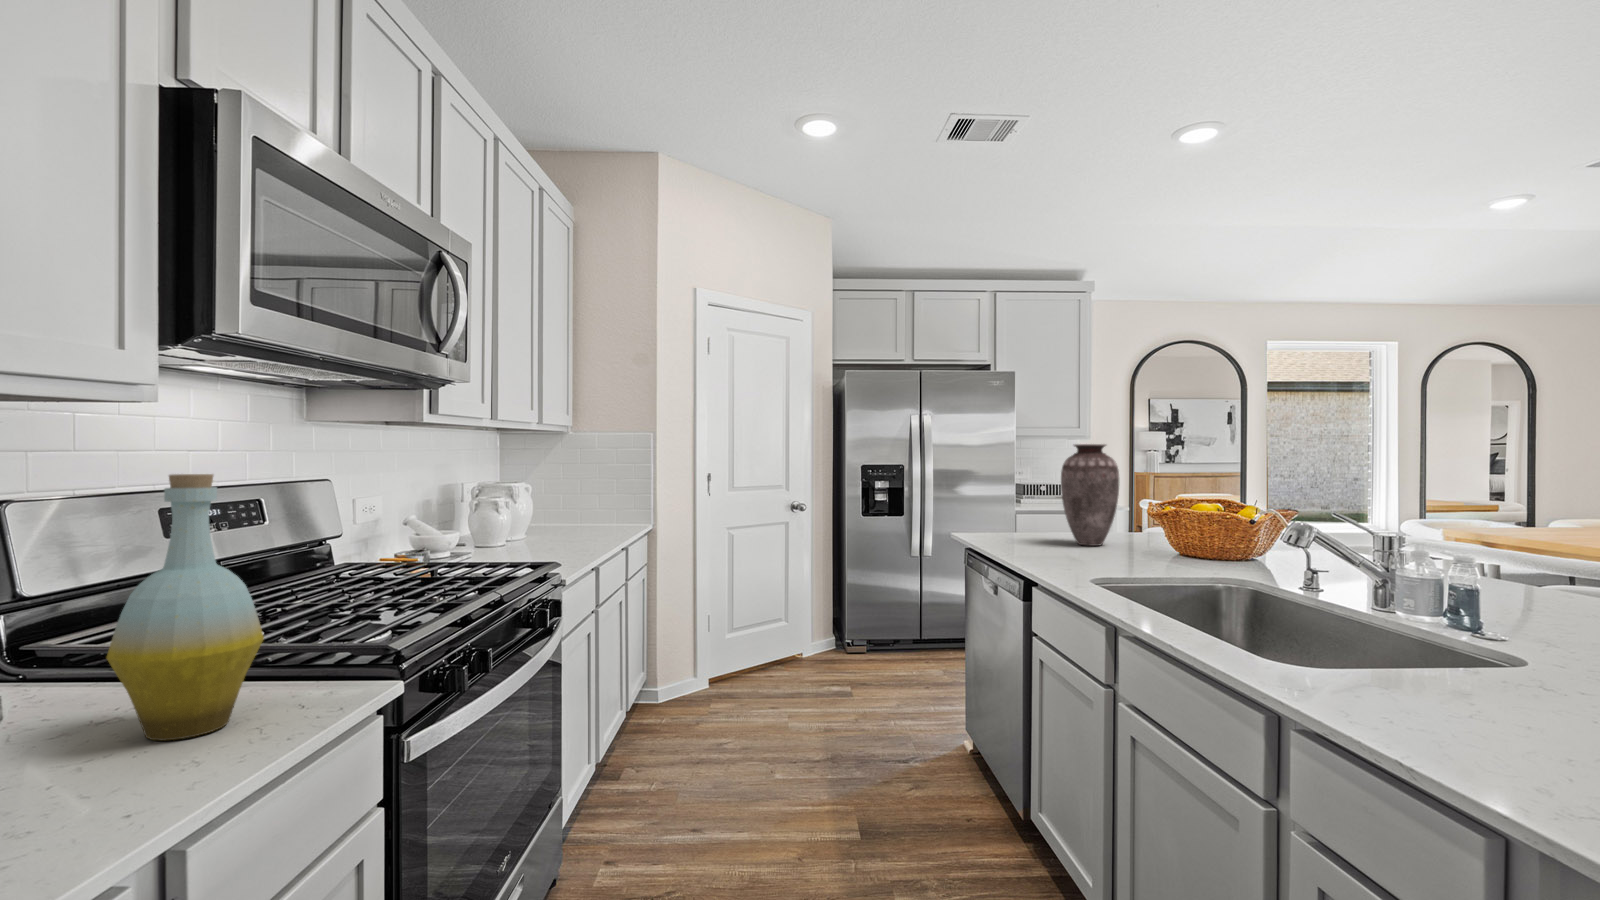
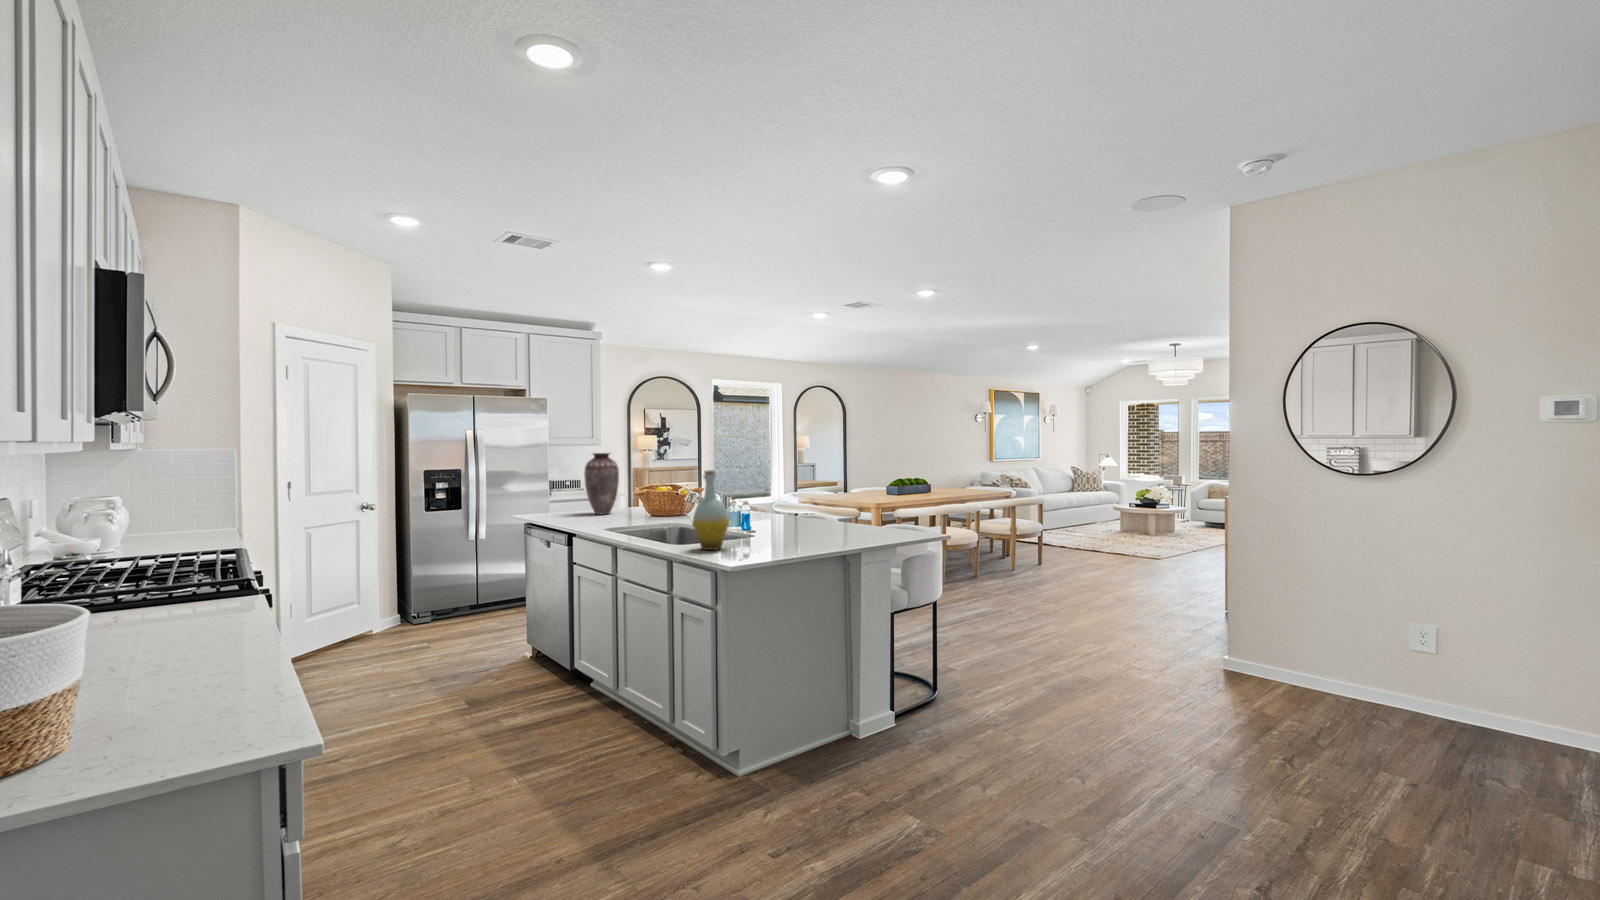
bottle: present [107,474,264,740] -> present [692,470,729,550]

